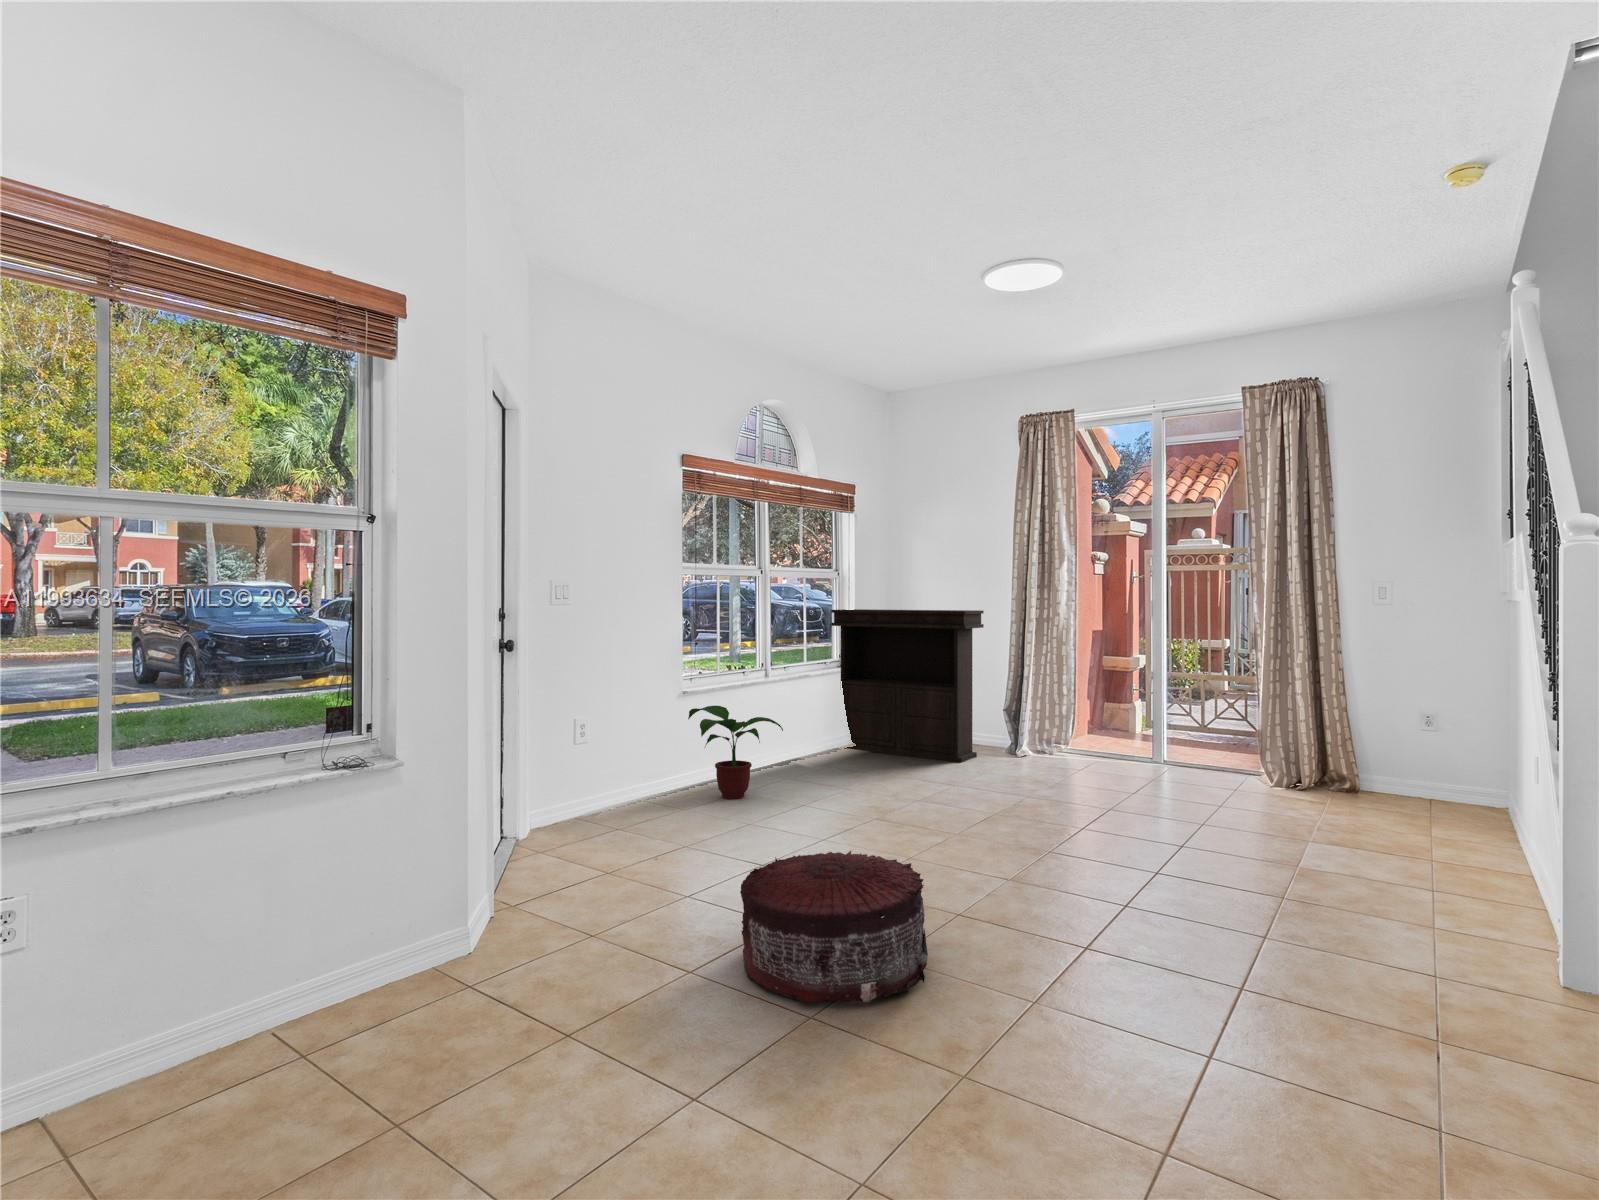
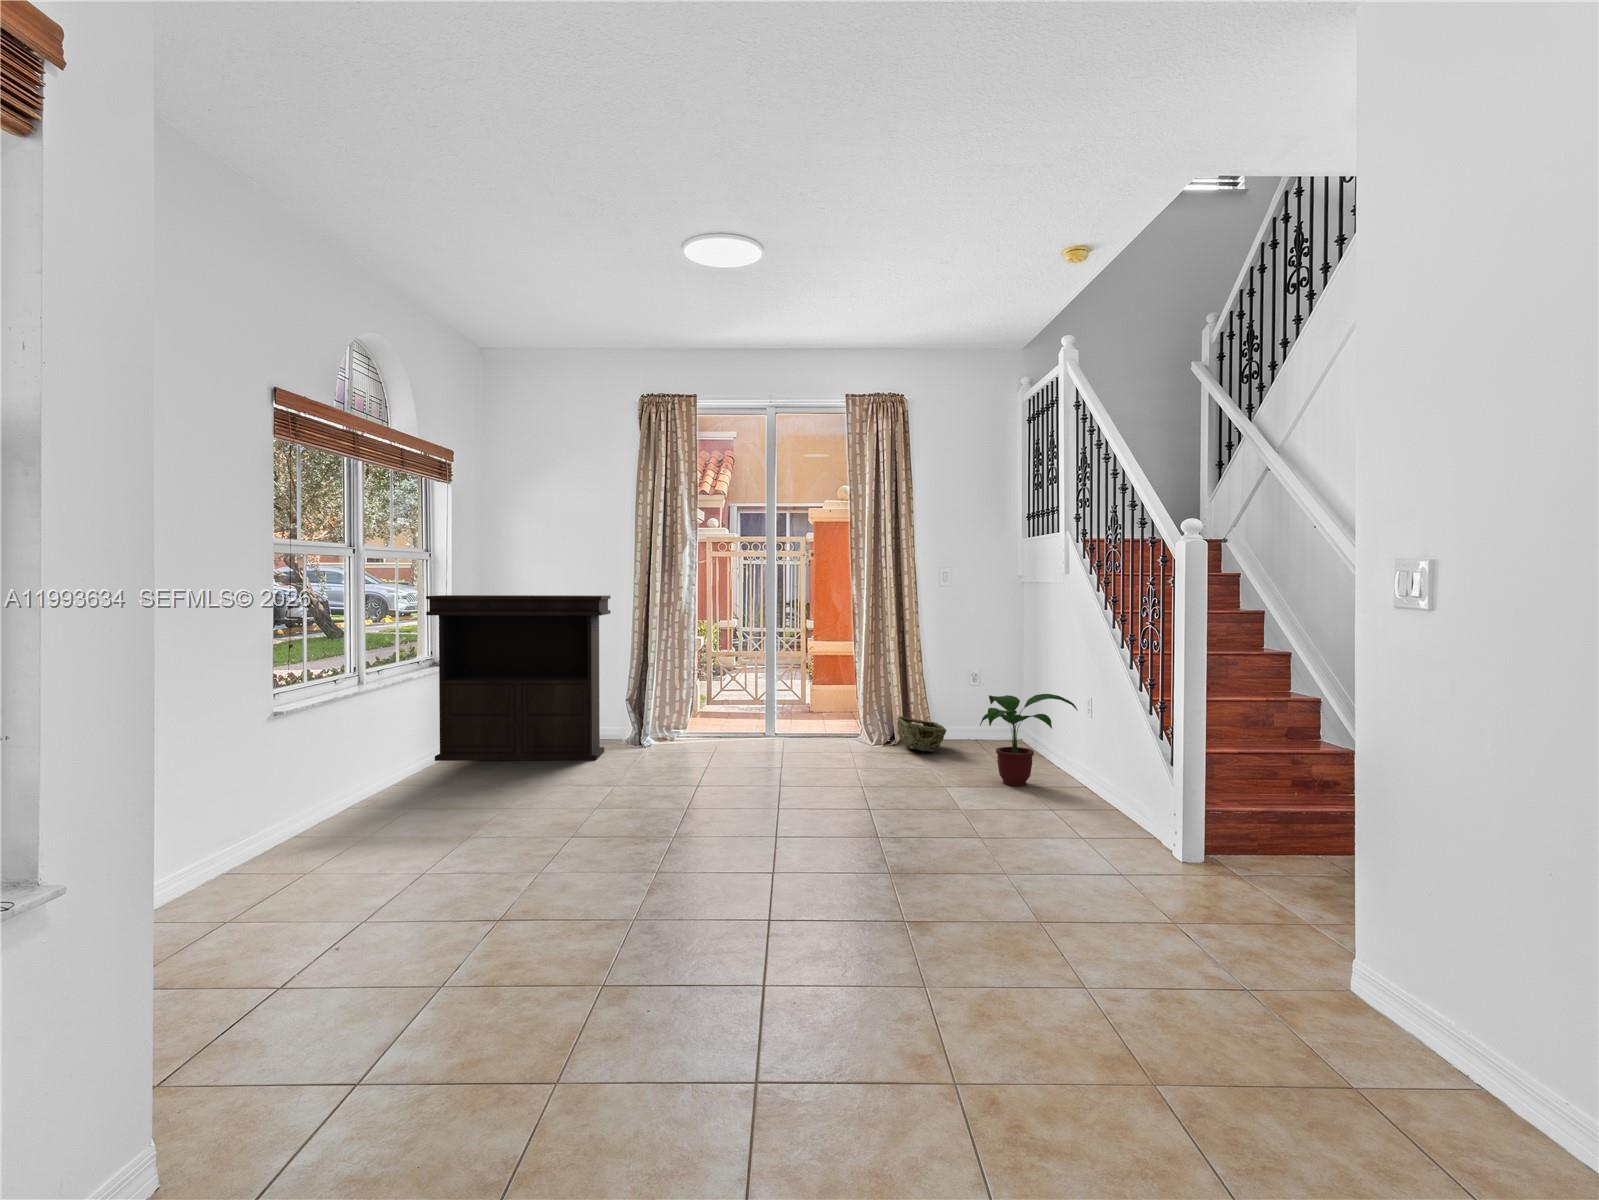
potted plant: present [688,706,783,799] -> present [980,694,1078,786]
woven basket: none [1299,755,1361,801] -> present [897,716,946,752]
pouf: present [740,851,928,1003] -> none [619,878,853,1074]

